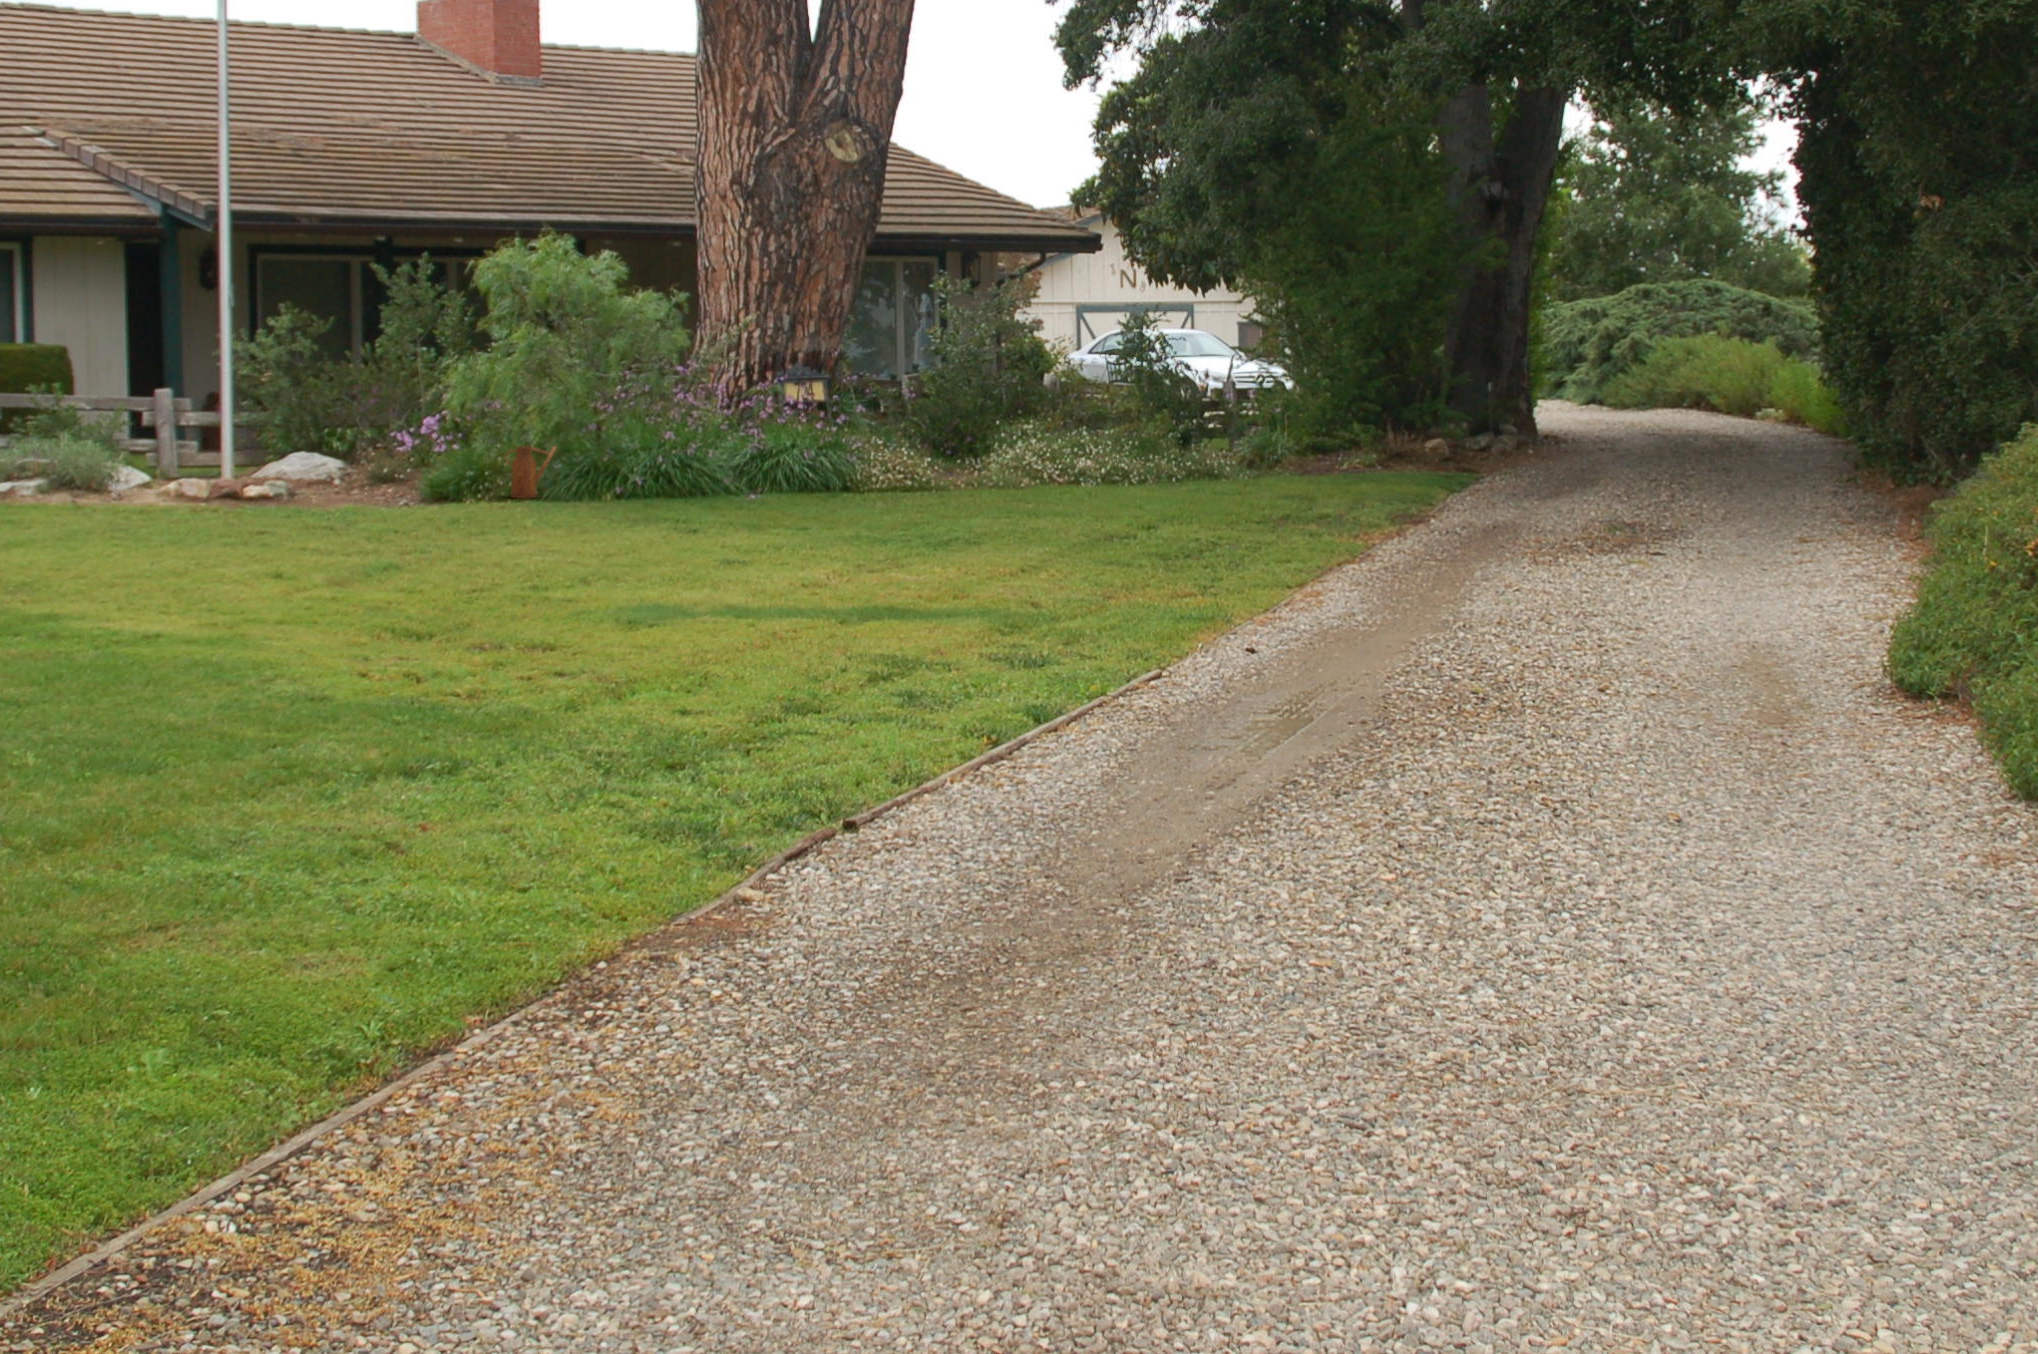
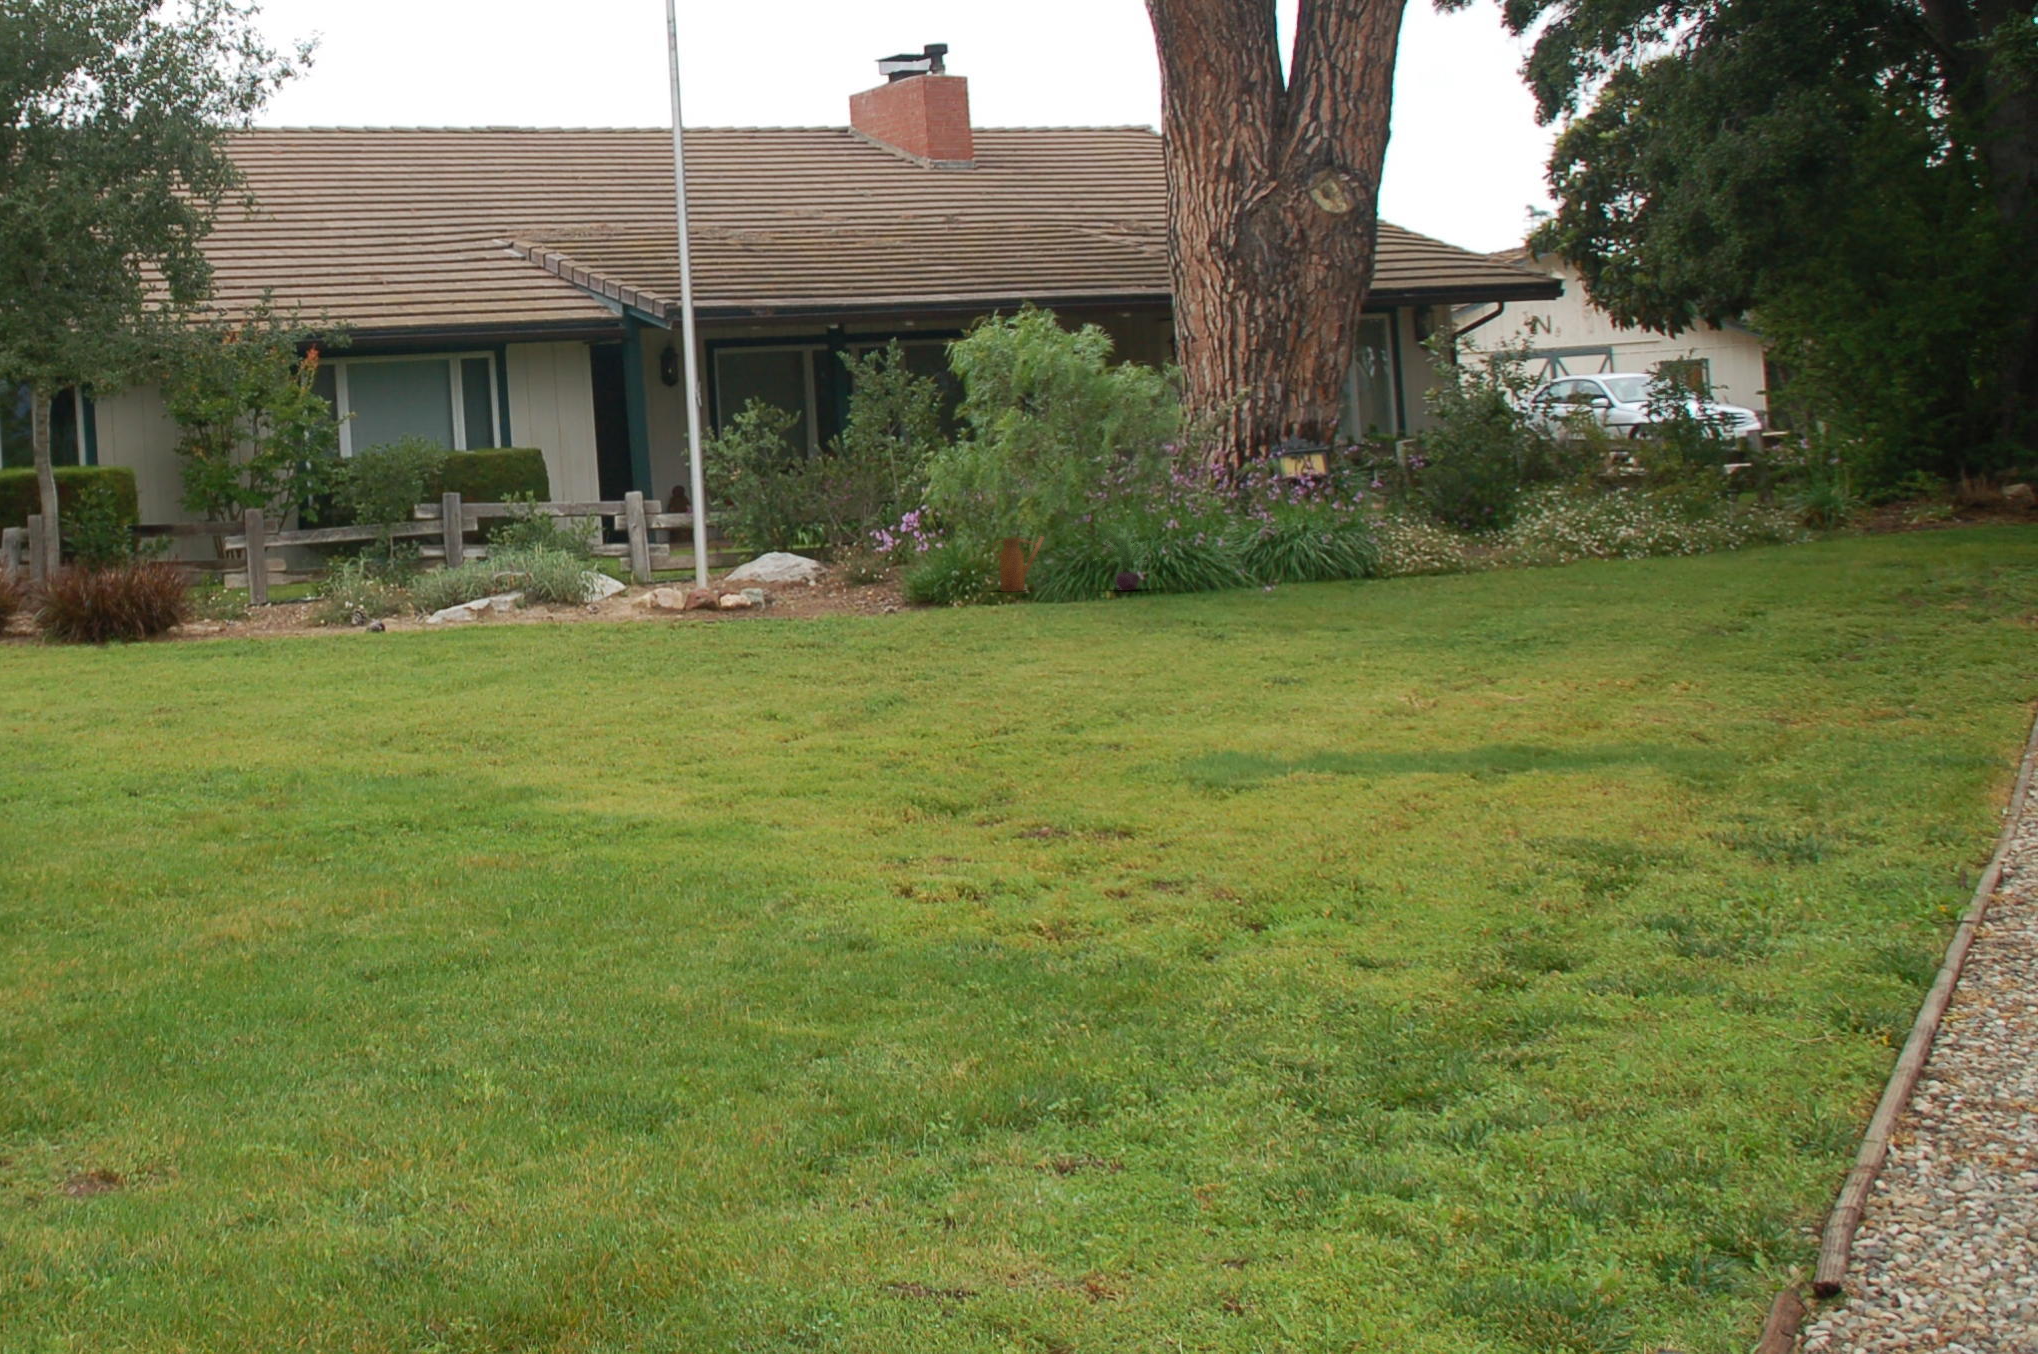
decorative plant: none [599,440,666,500] -> present [1115,529,1140,591]

